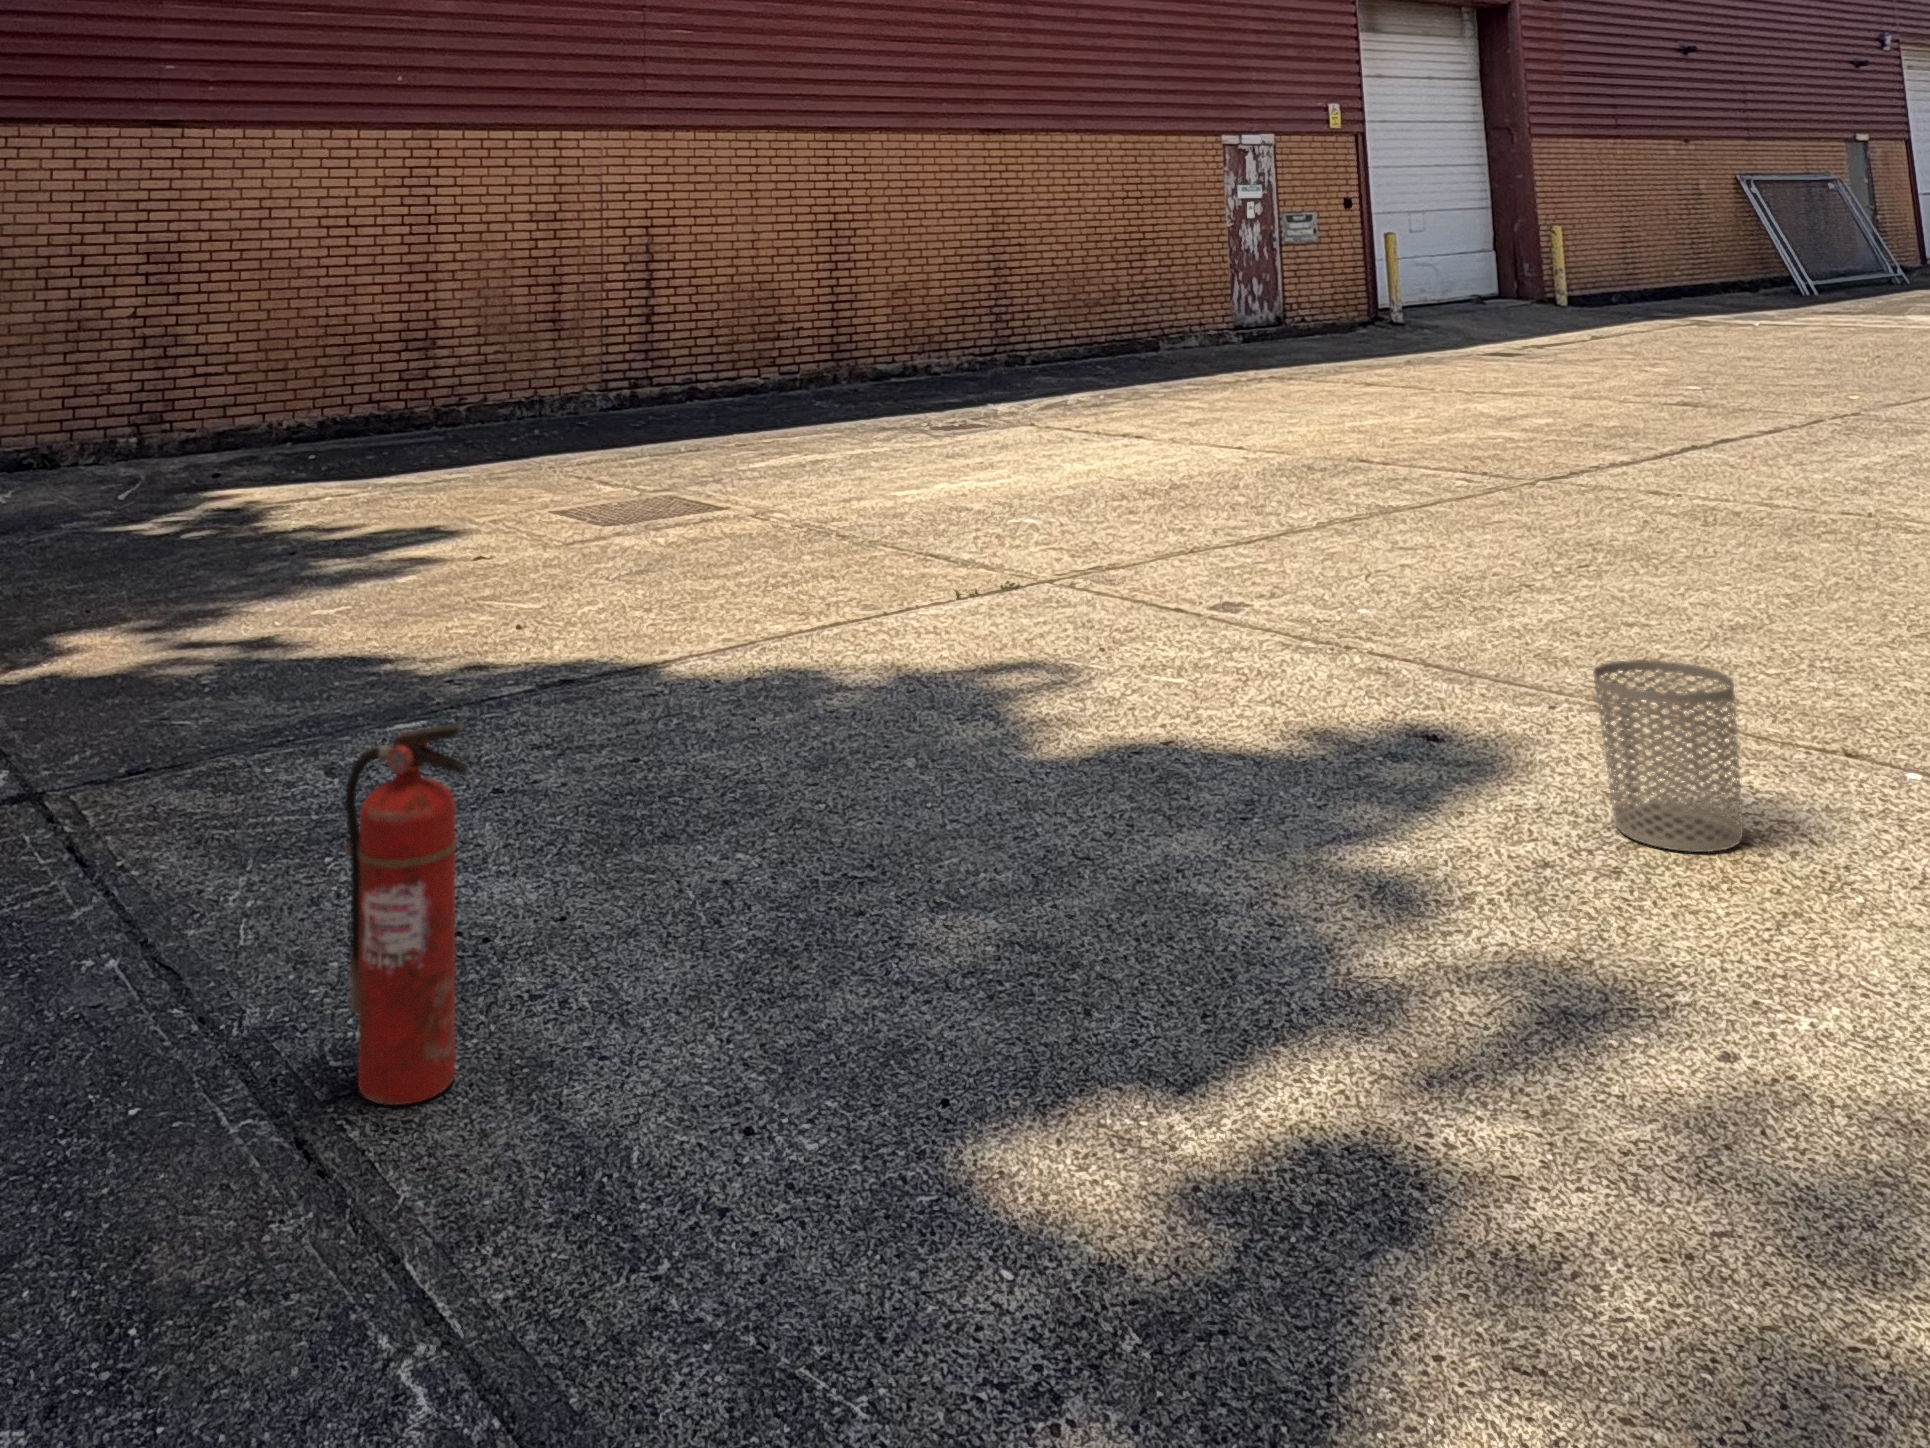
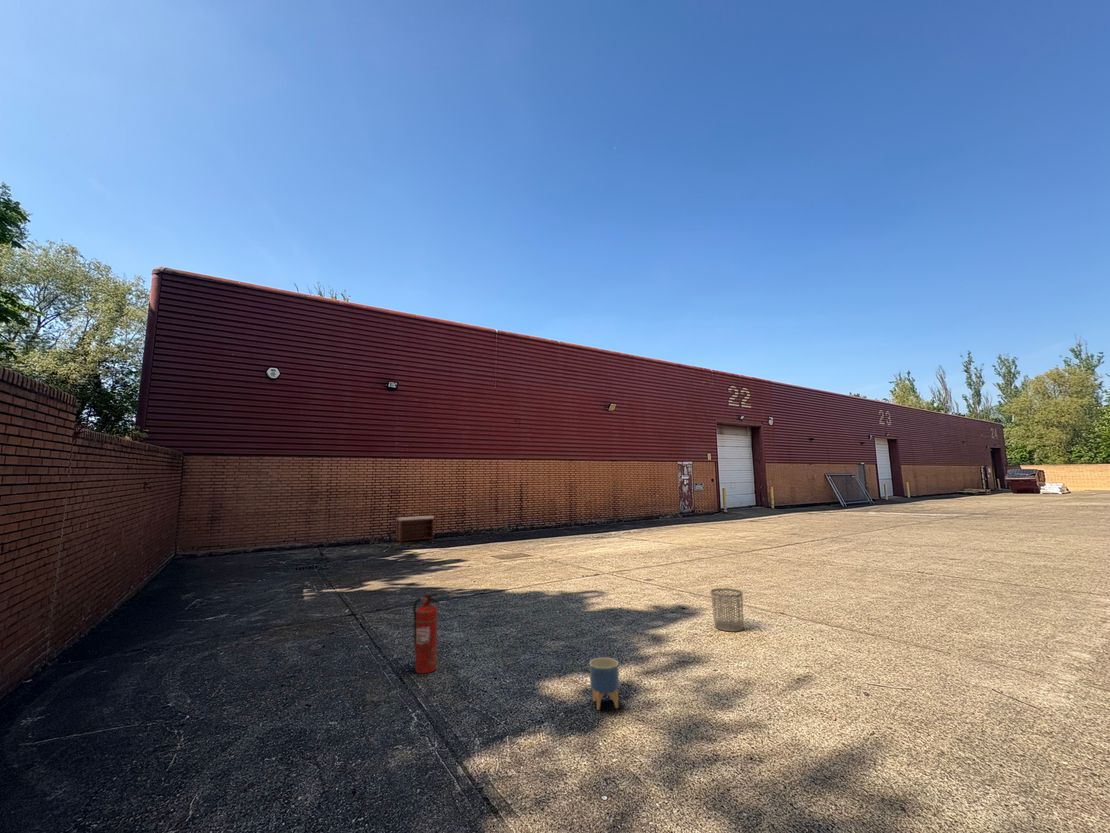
bench: none [159,351,317,461] -> present [396,516,434,543]
planter: none [1227,1035,1379,1305] -> present [590,658,619,710]

